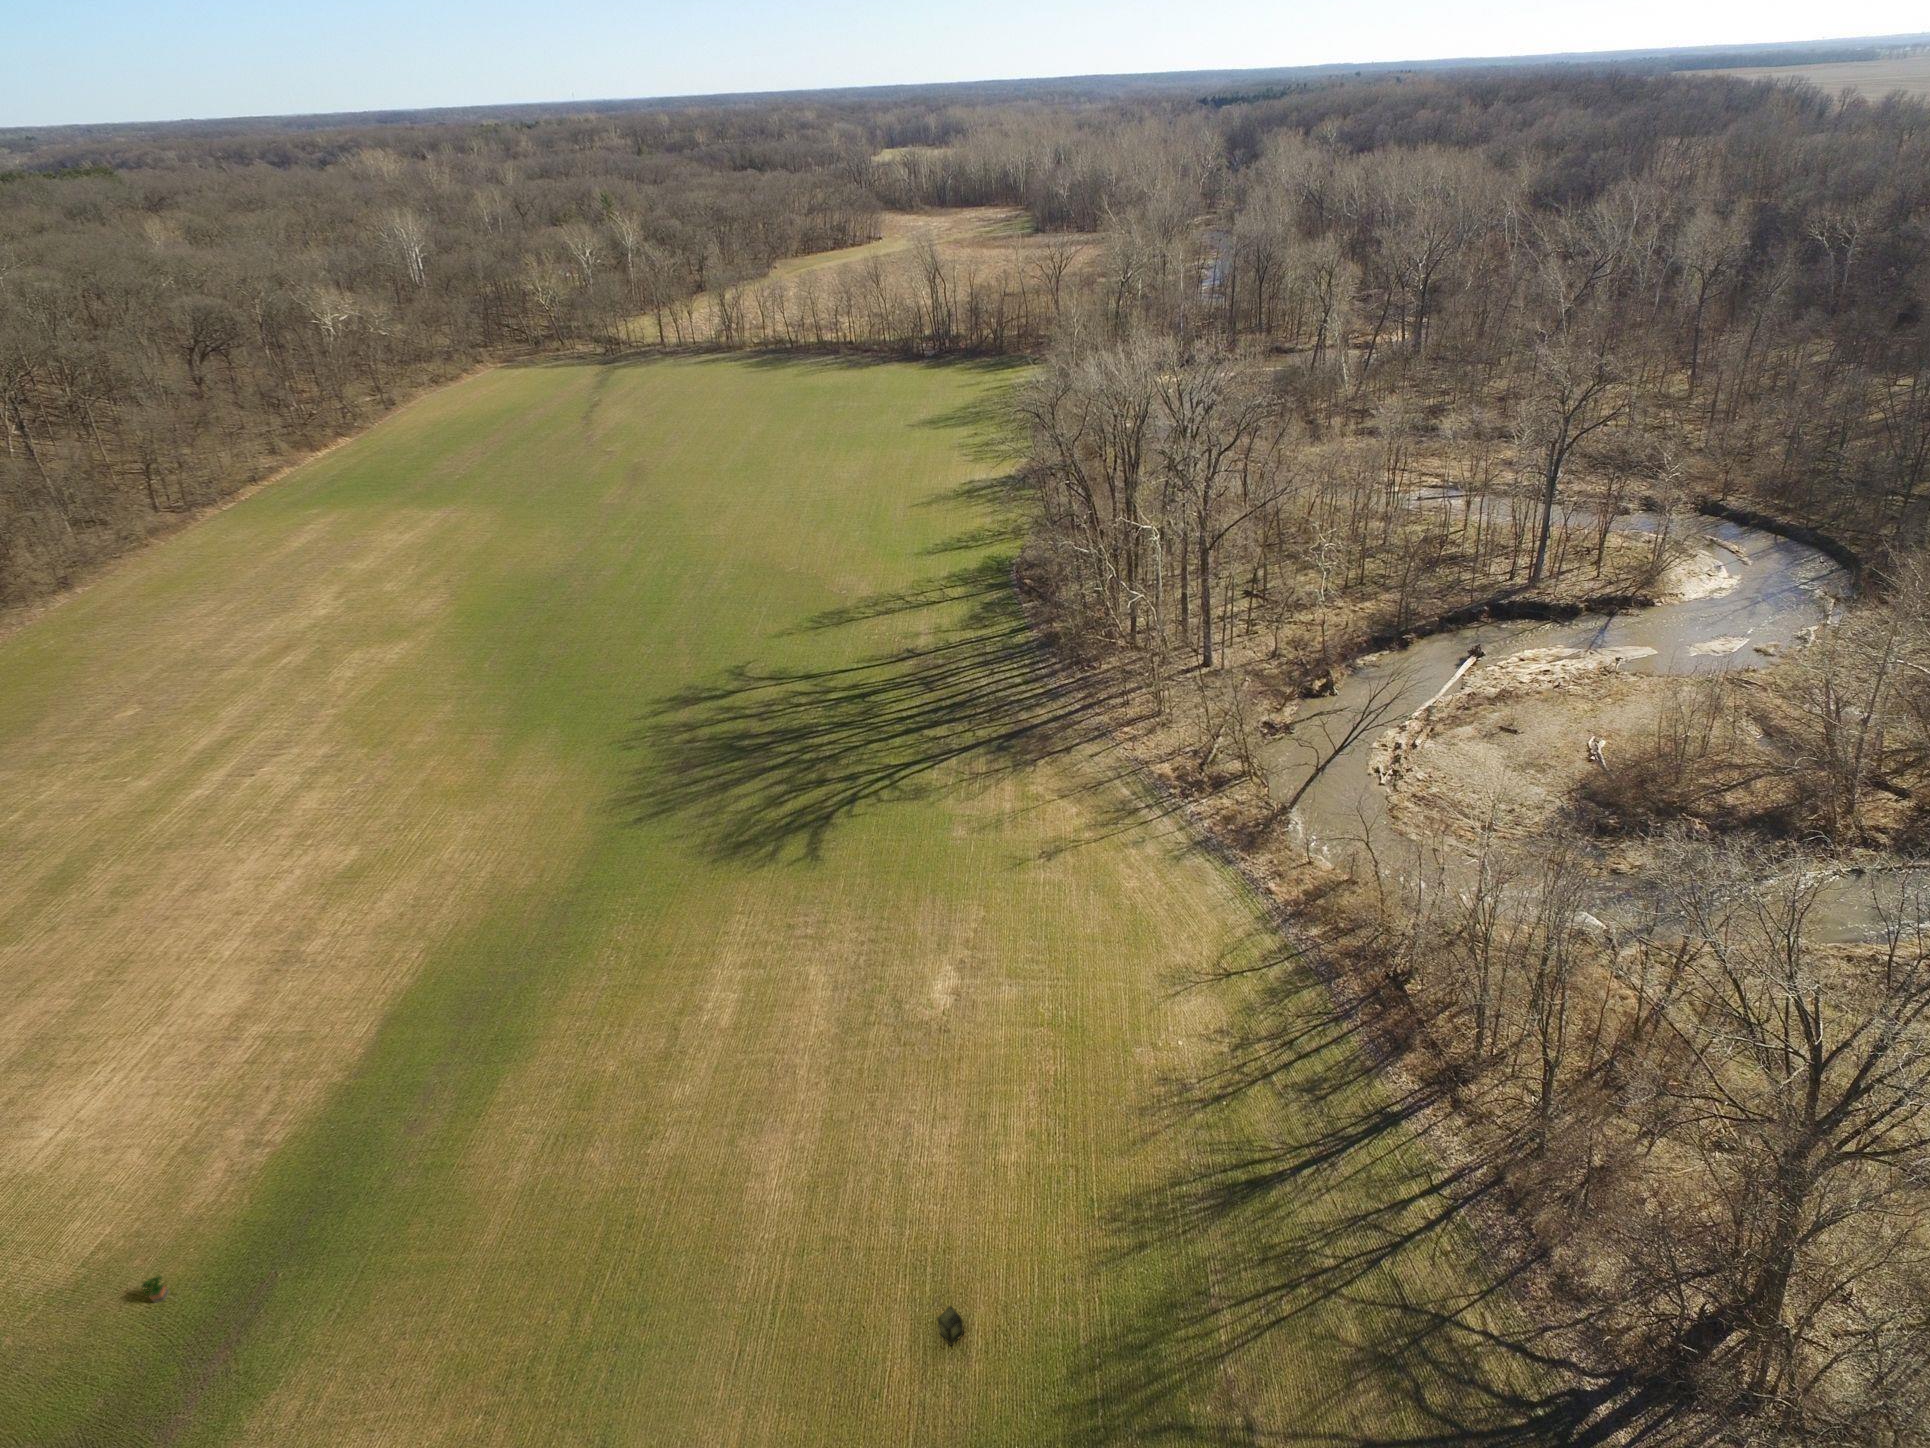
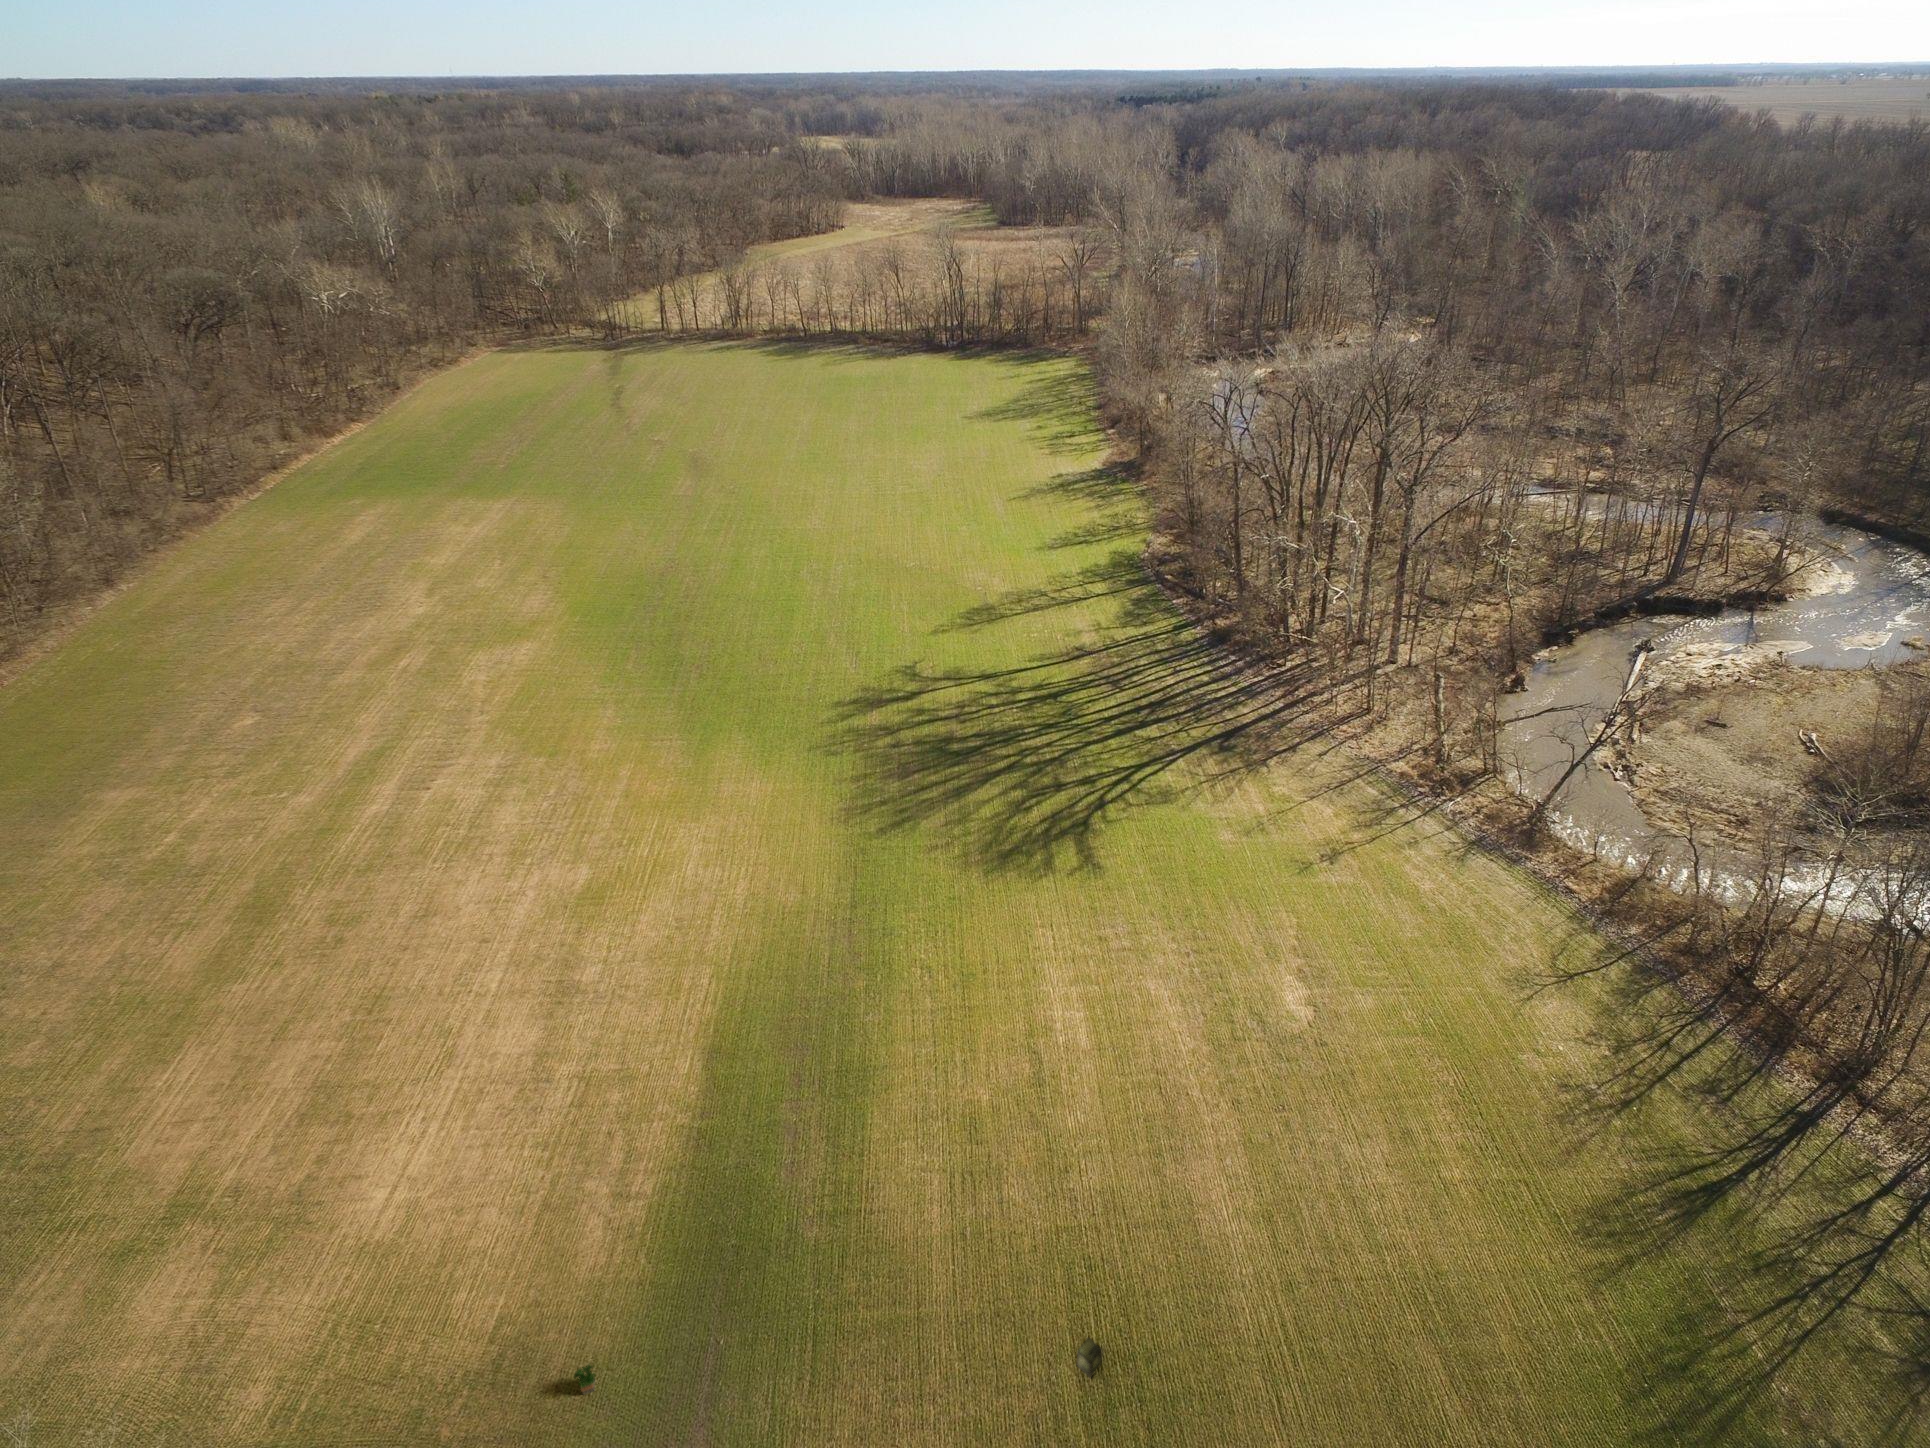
storage box: present [938,1306,964,1346] -> present [1077,1337,1102,1378]

